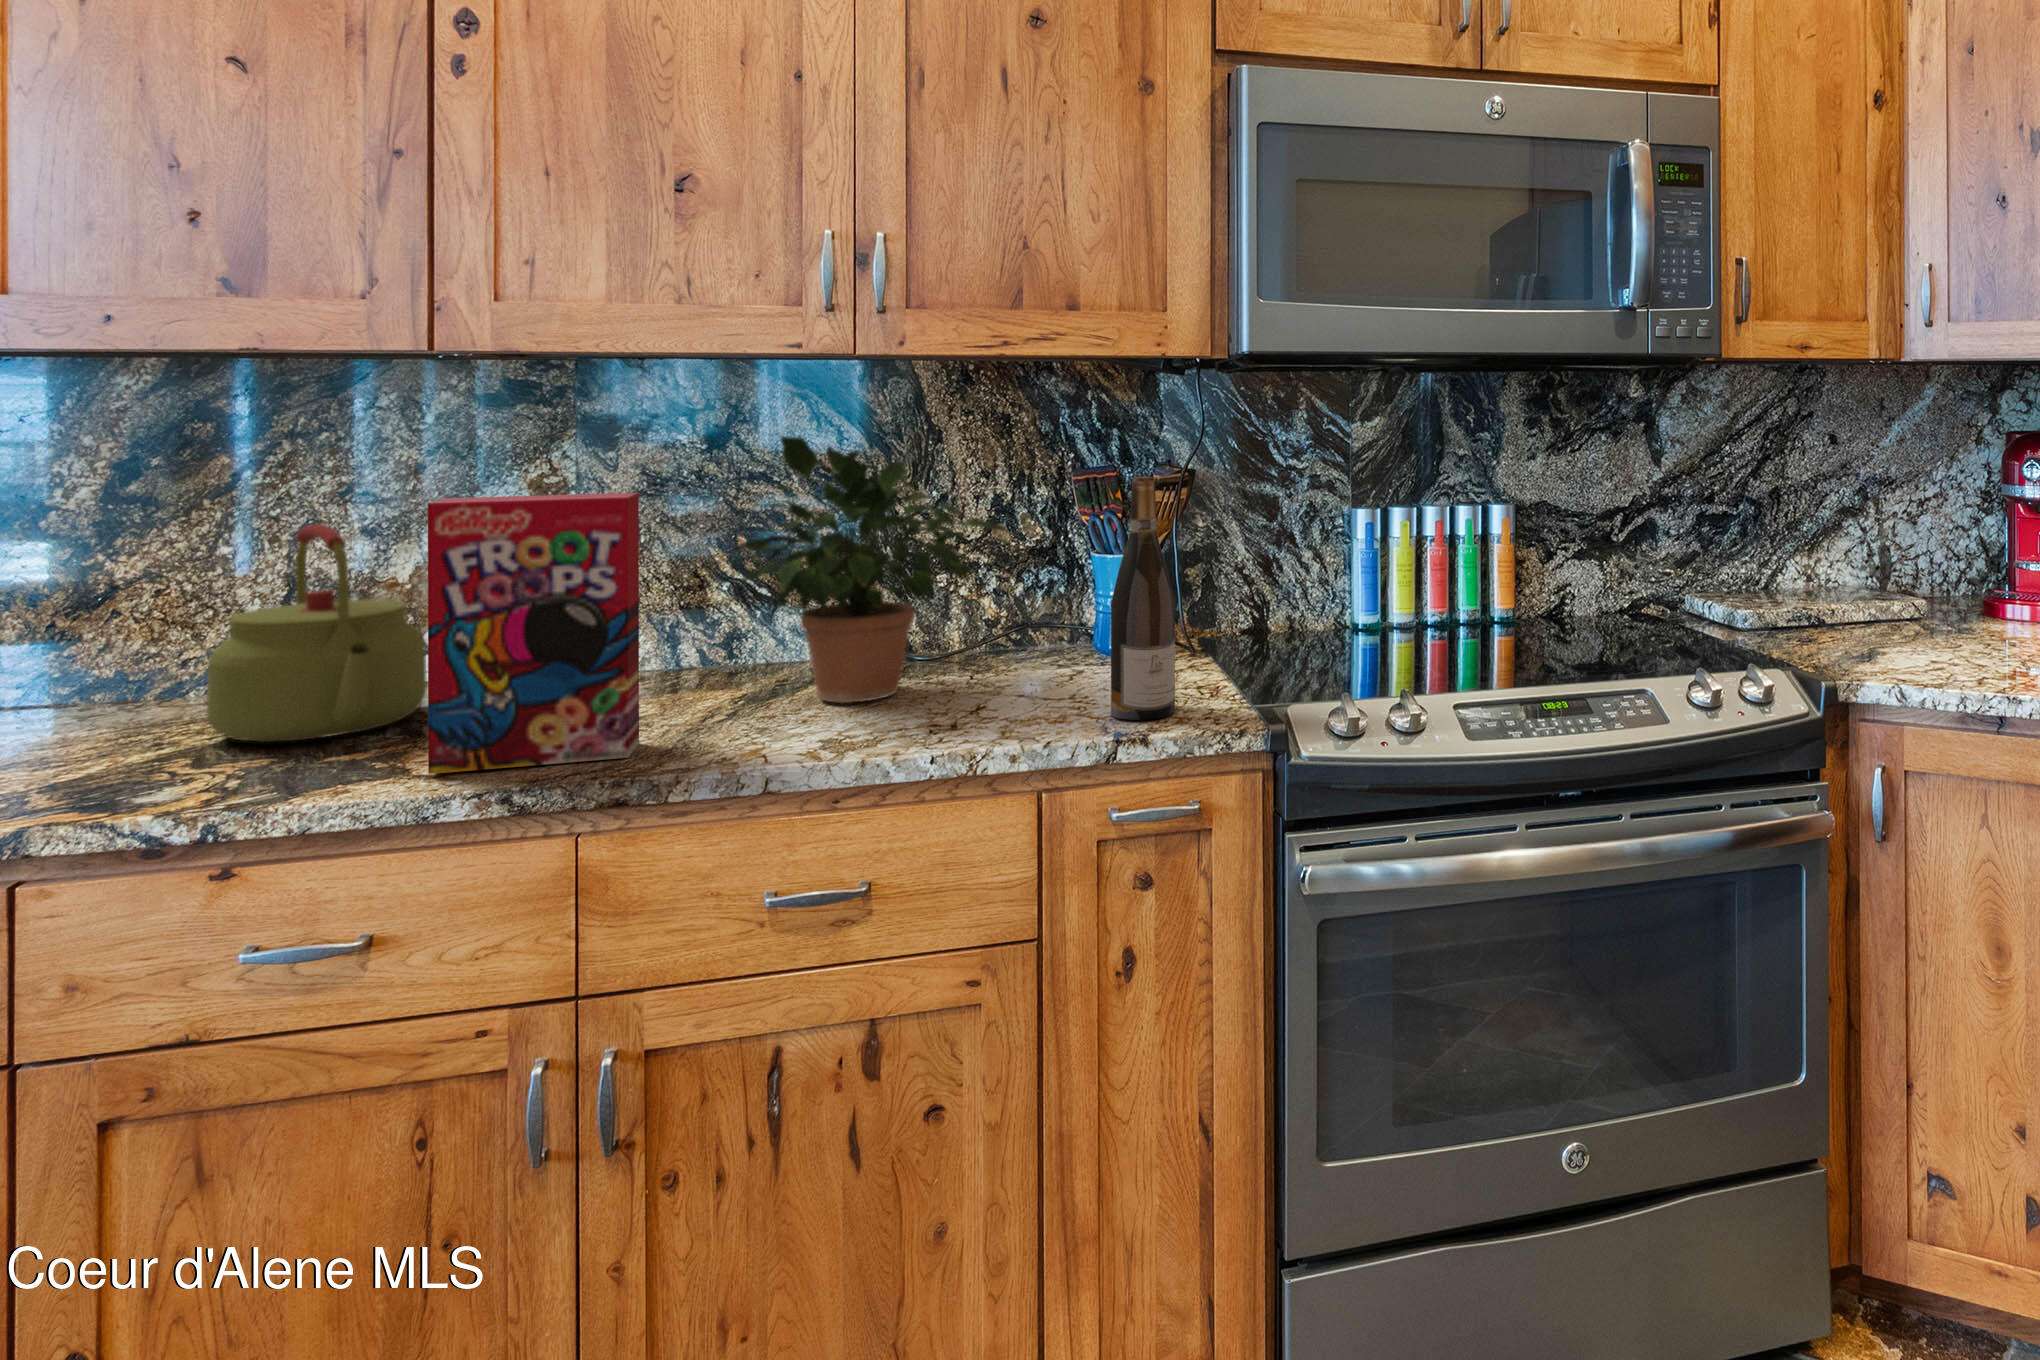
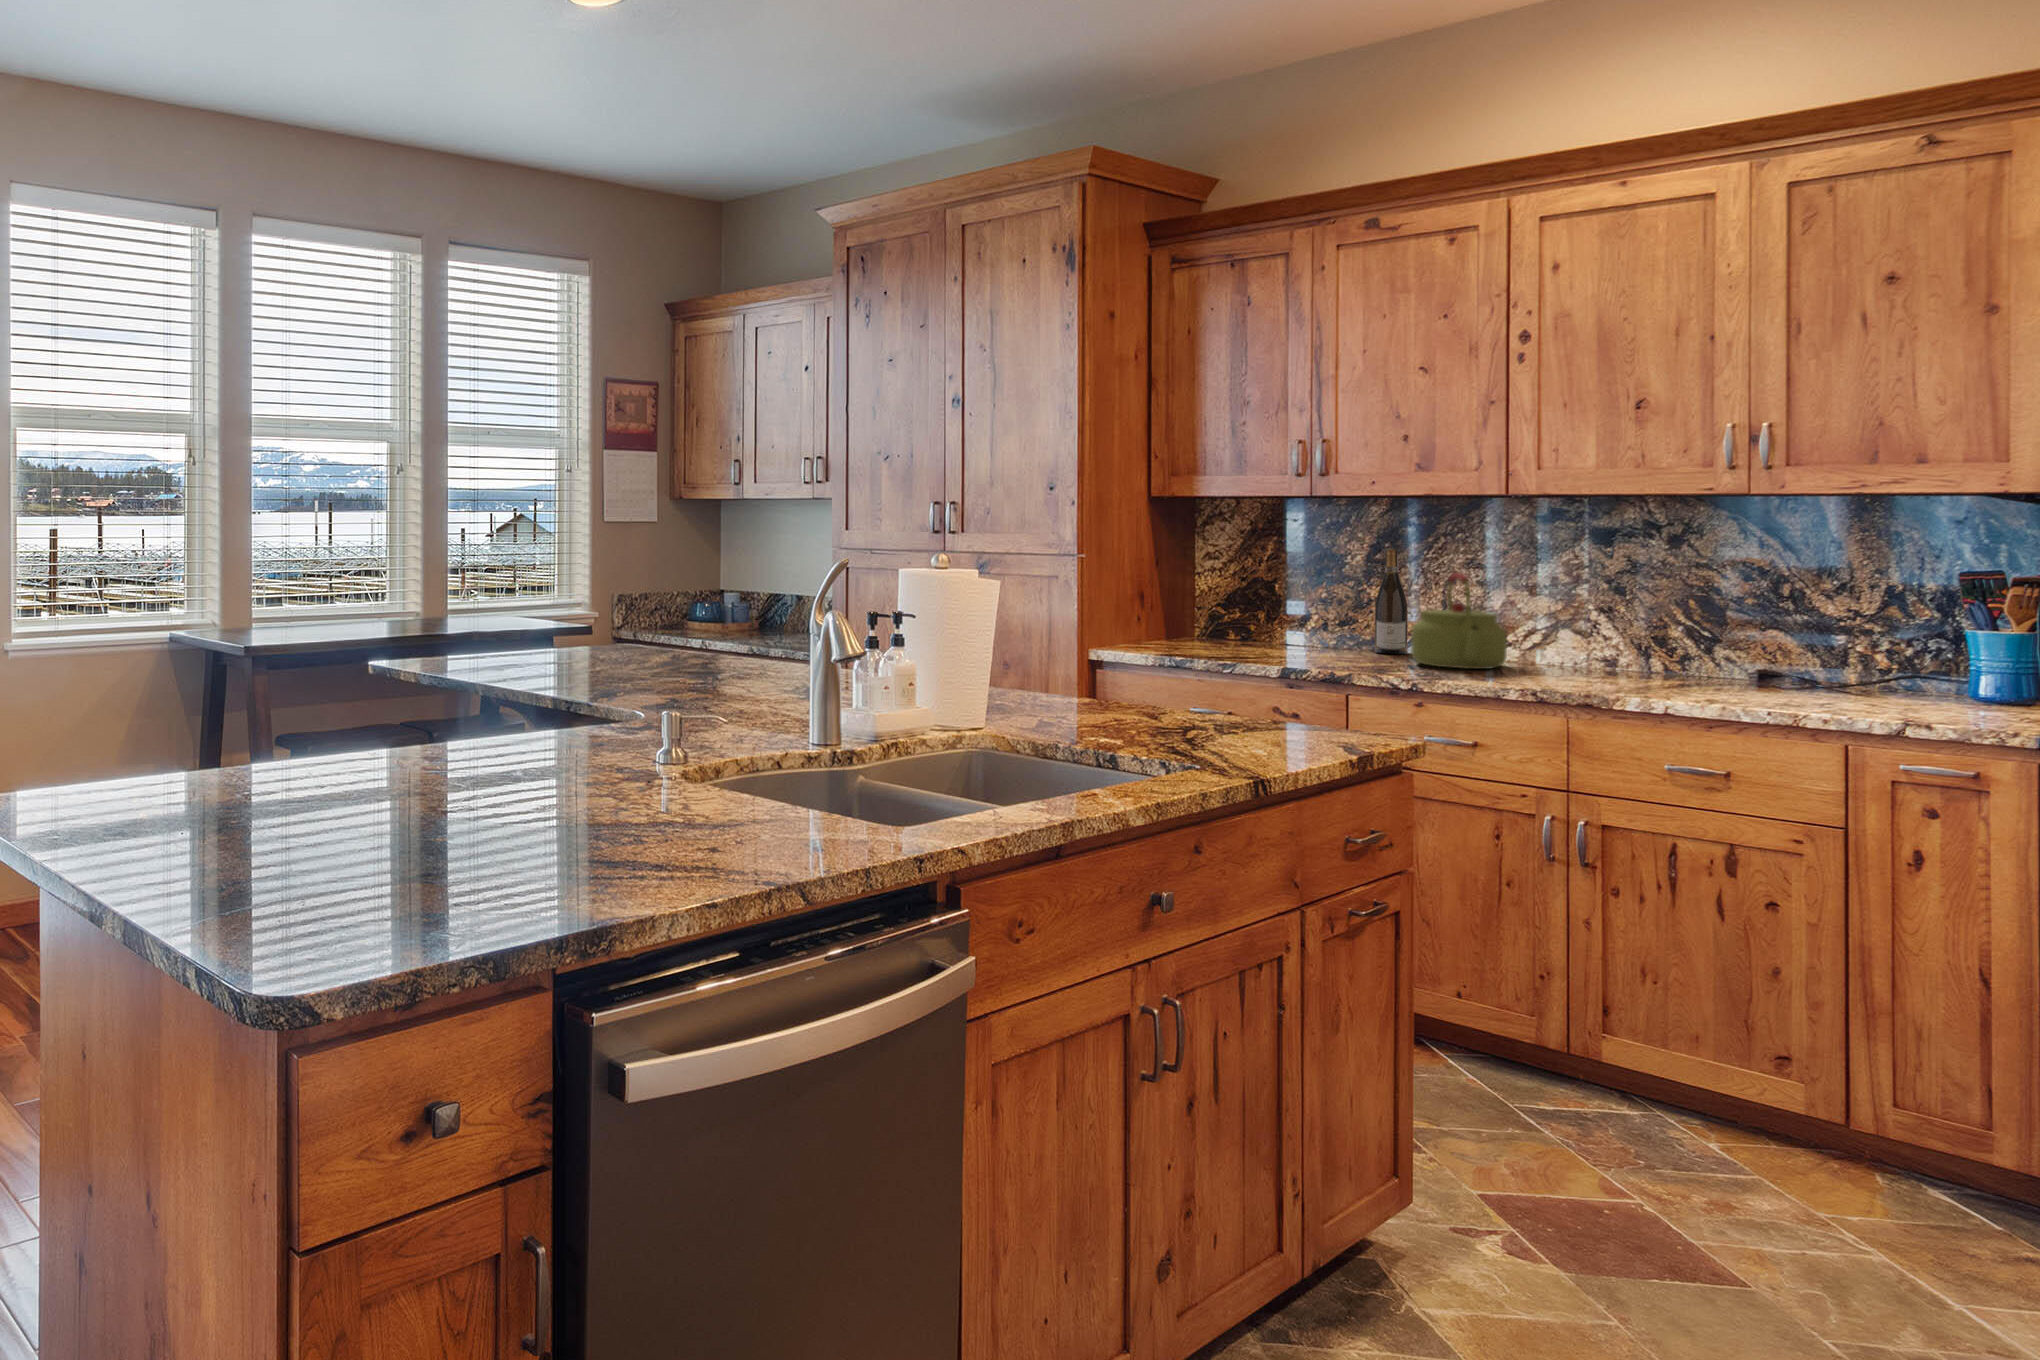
potted plant: present [722,436,1007,703] -> none [1656,538,1875,693]
wine bottle: present [1111,477,1175,720] -> present [1375,549,1407,654]
cereal box: present [428,493,639,774] -> none [1504,560,1609,691]

